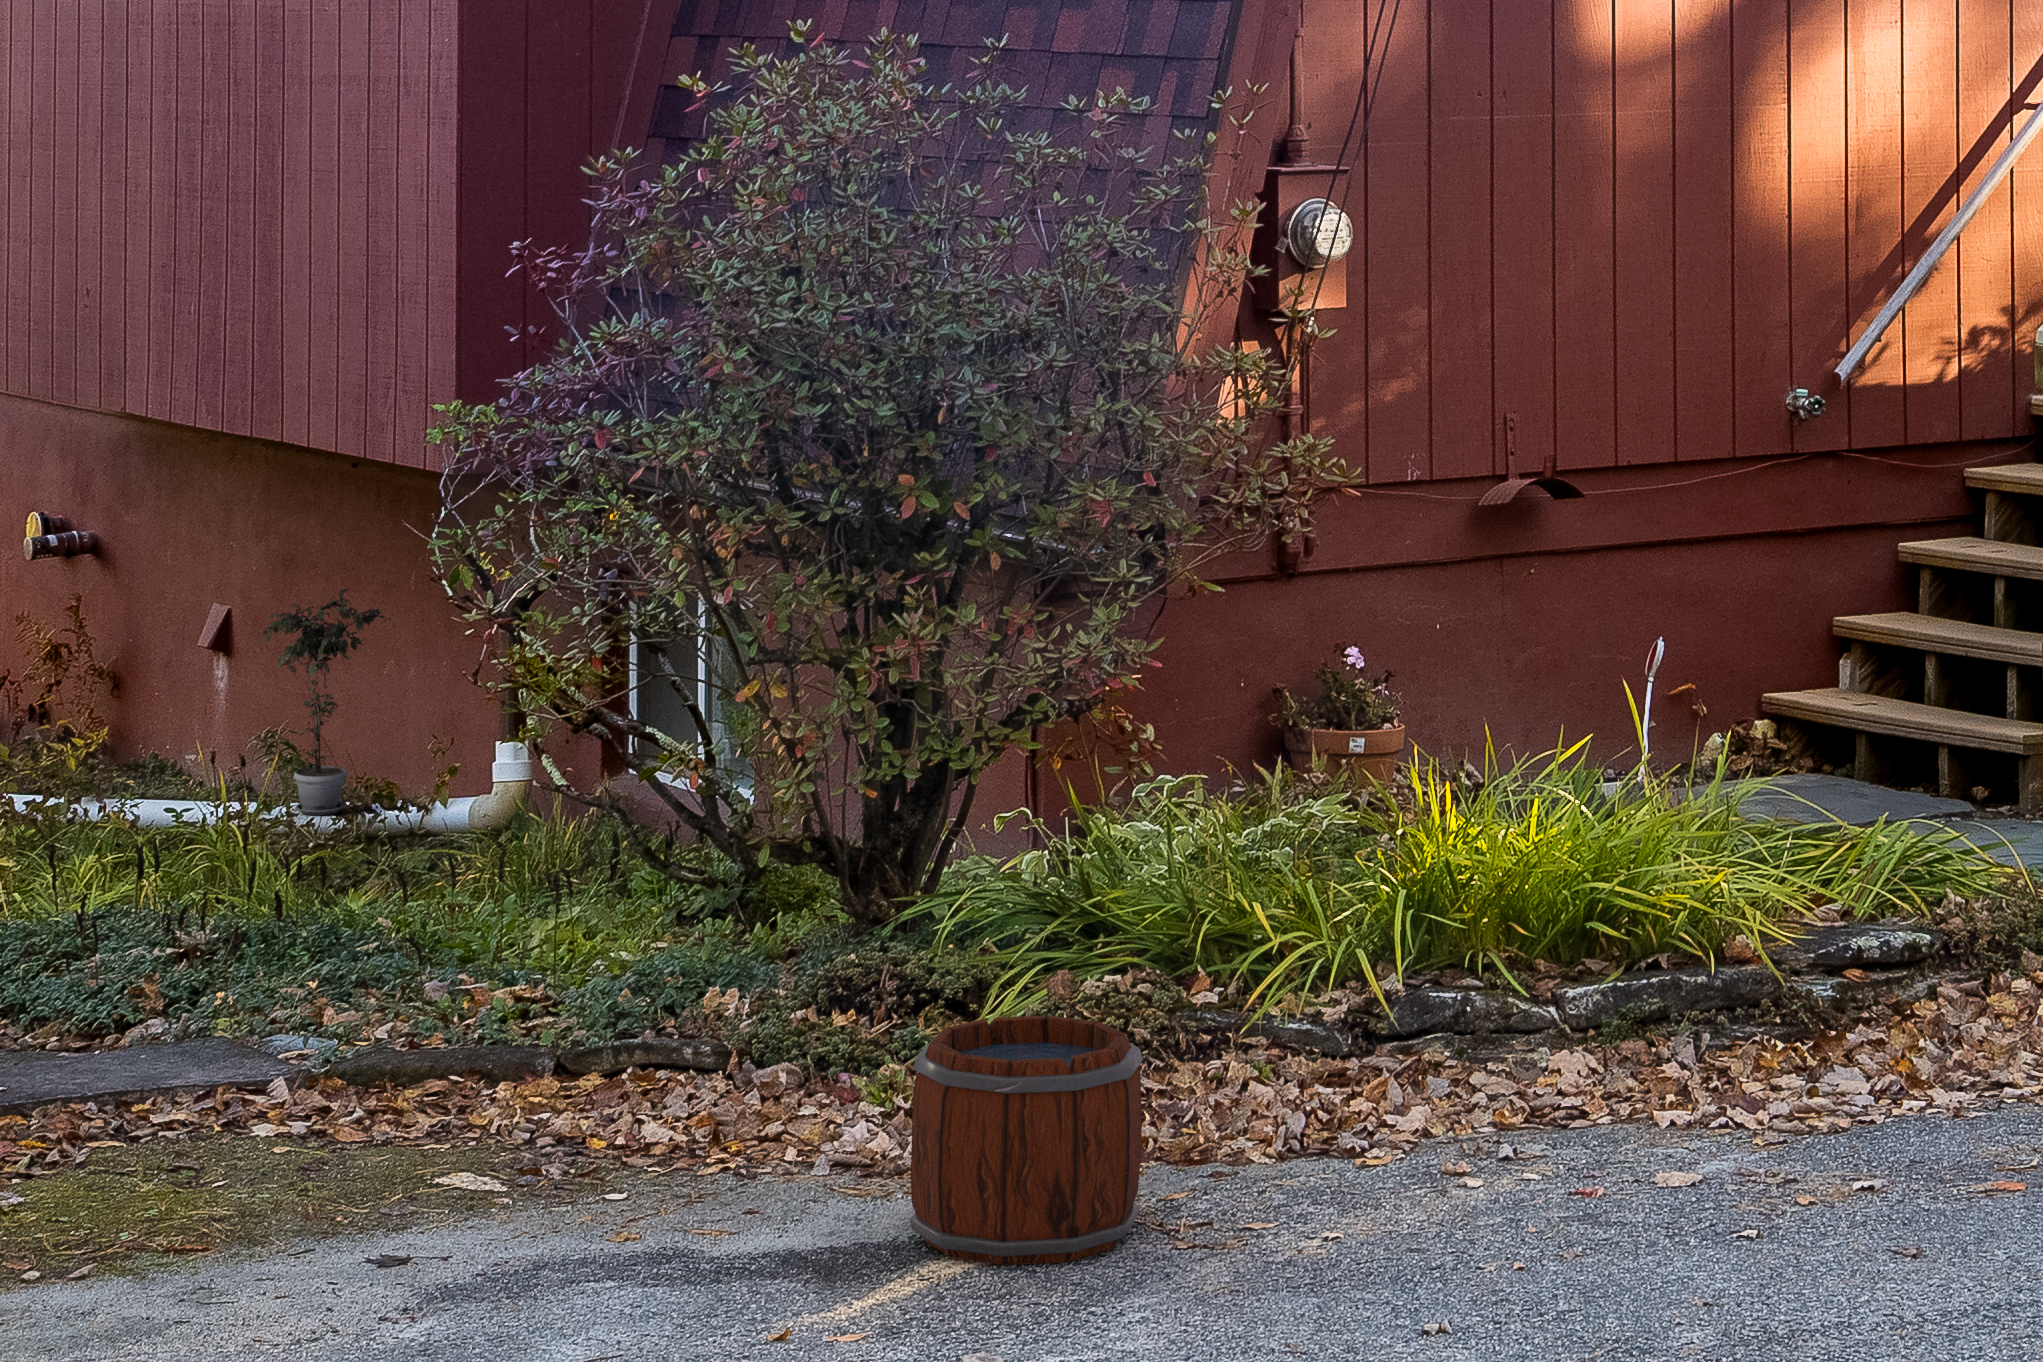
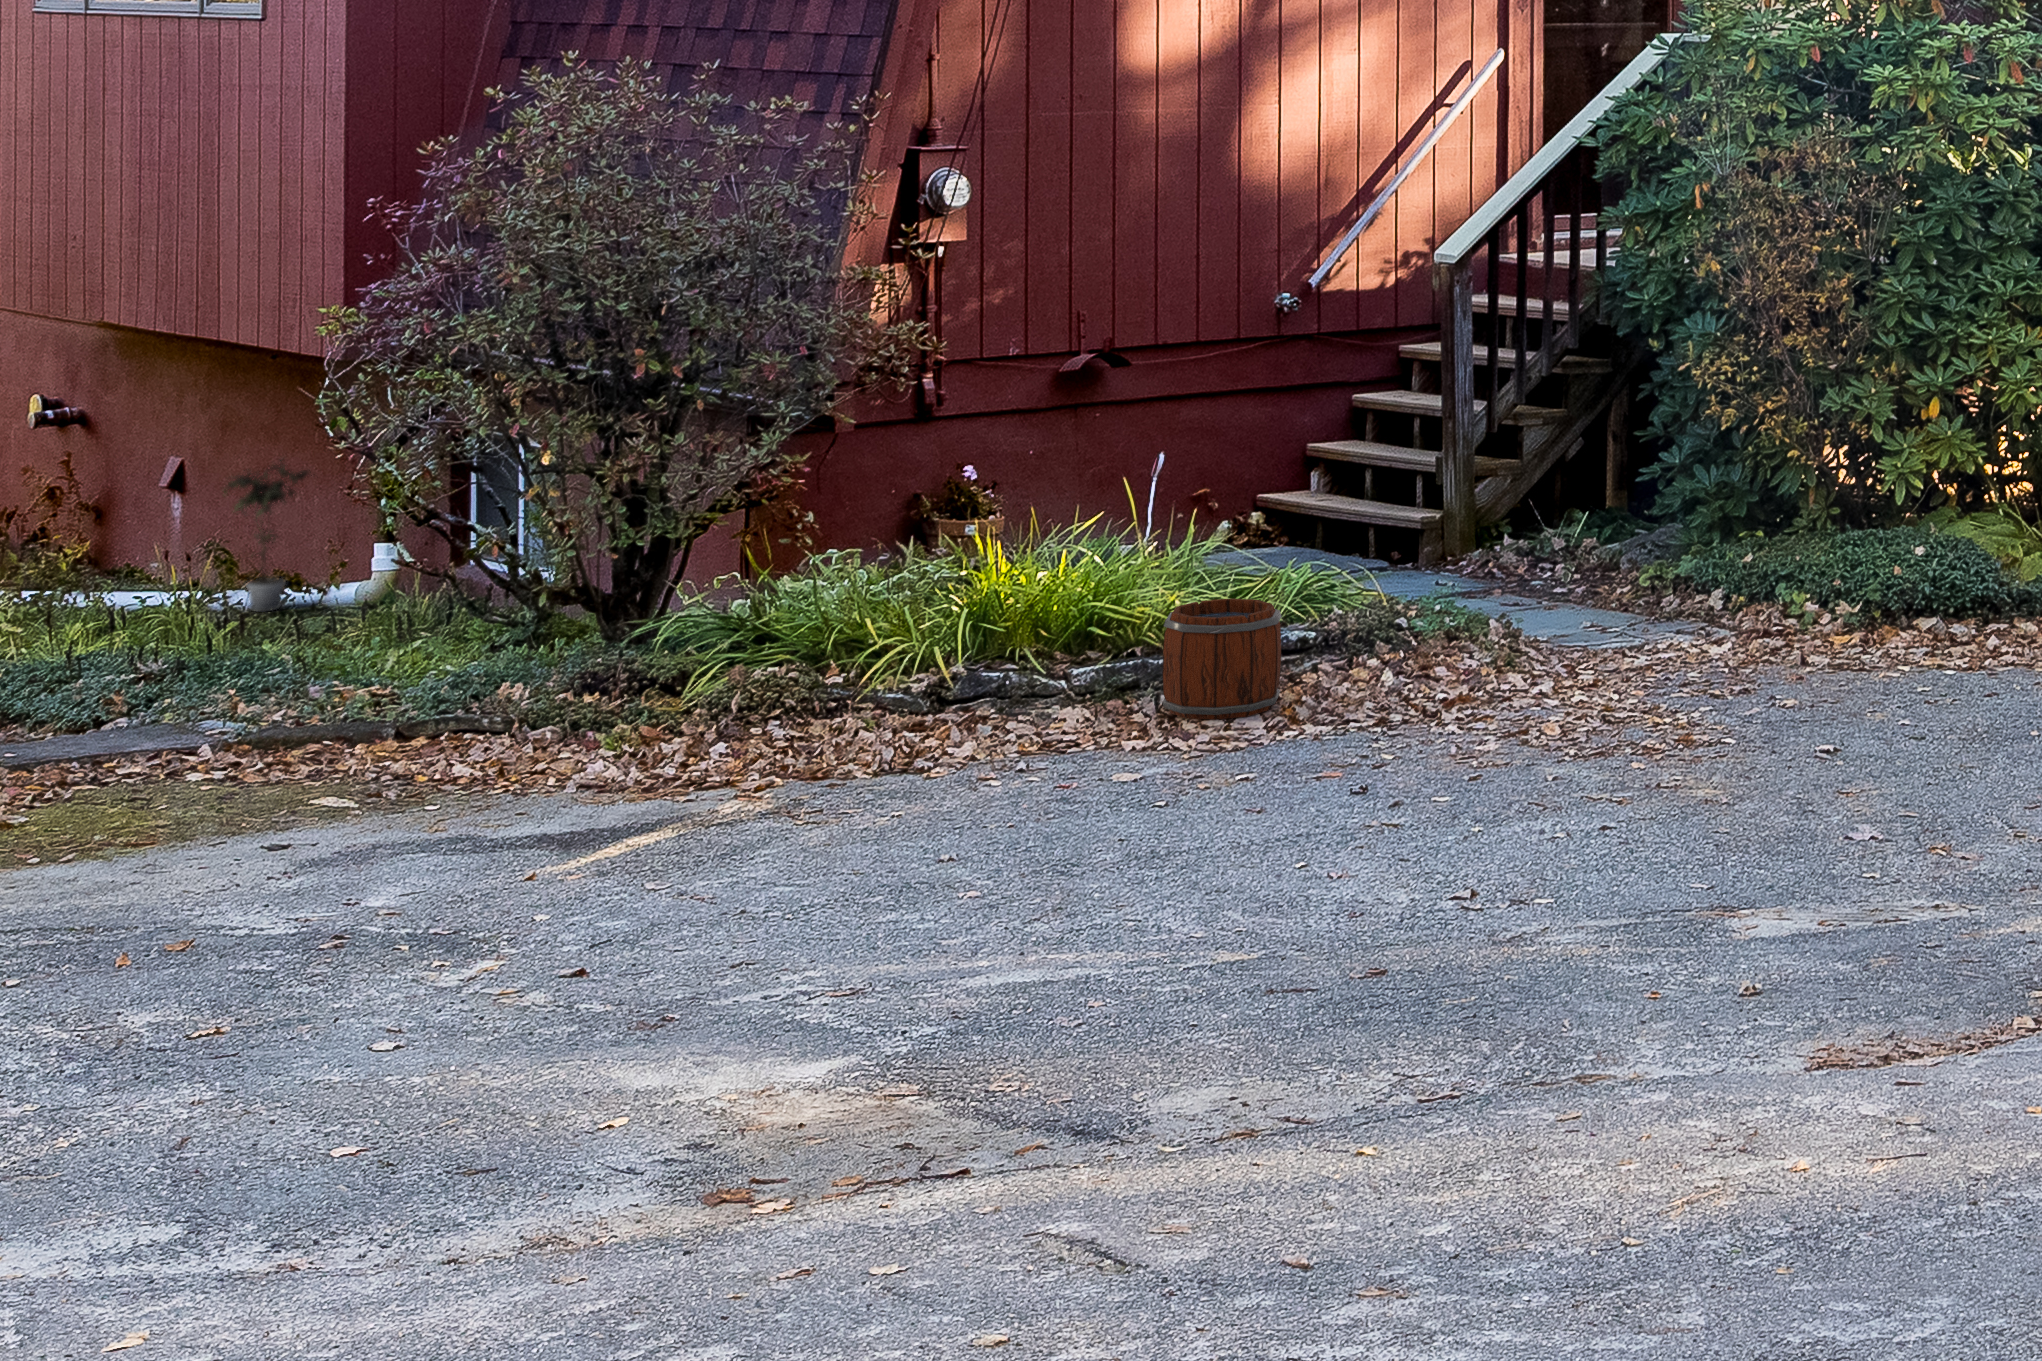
bucket: present [910,1015,1143,1265] -> present [1162,599,1282,720]

